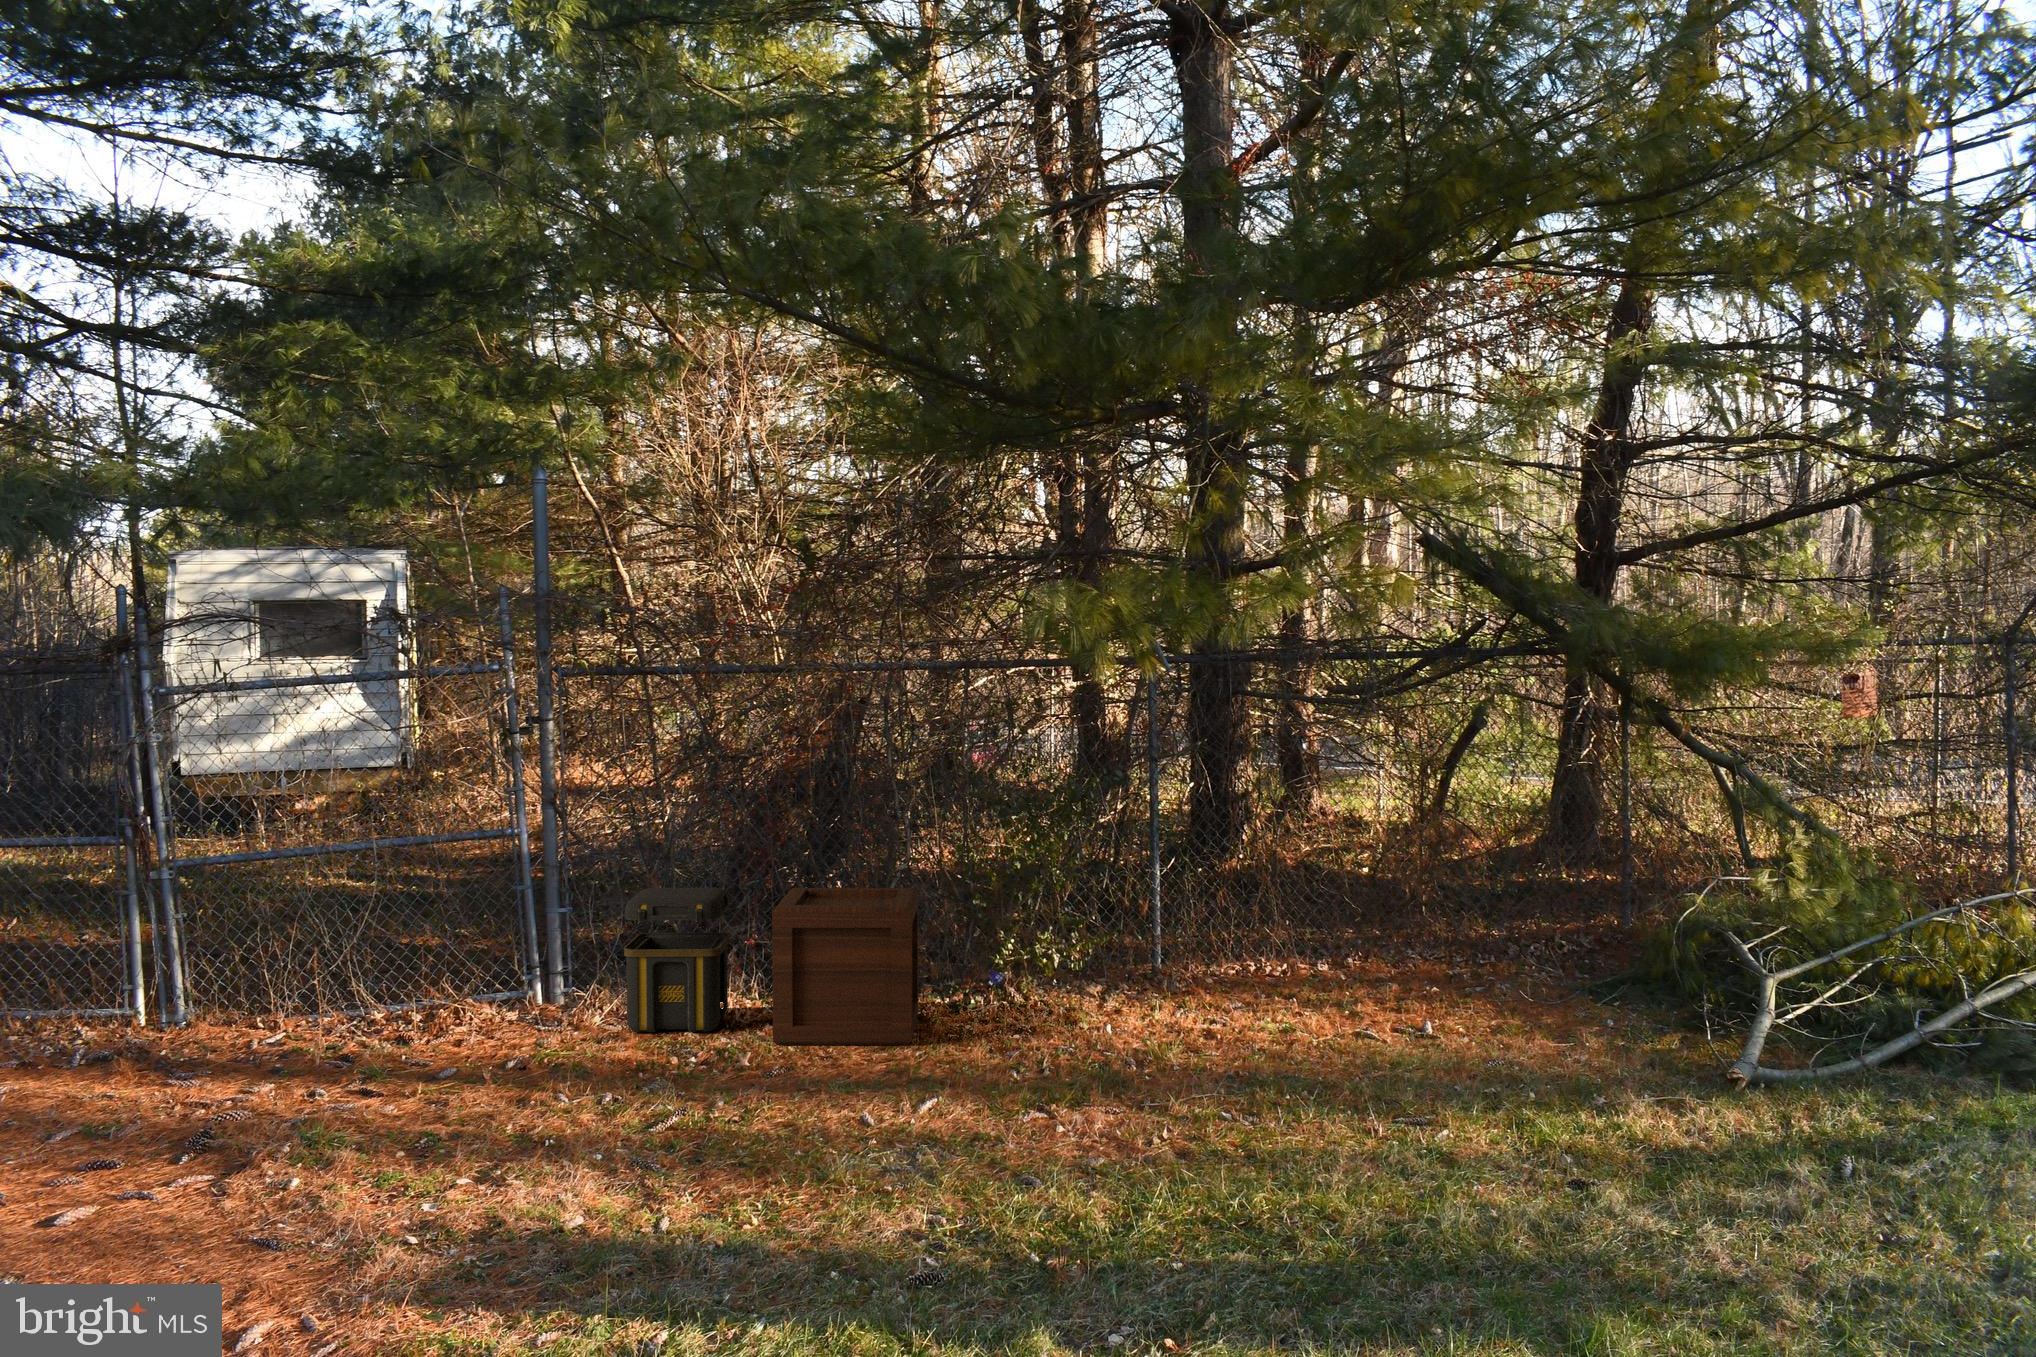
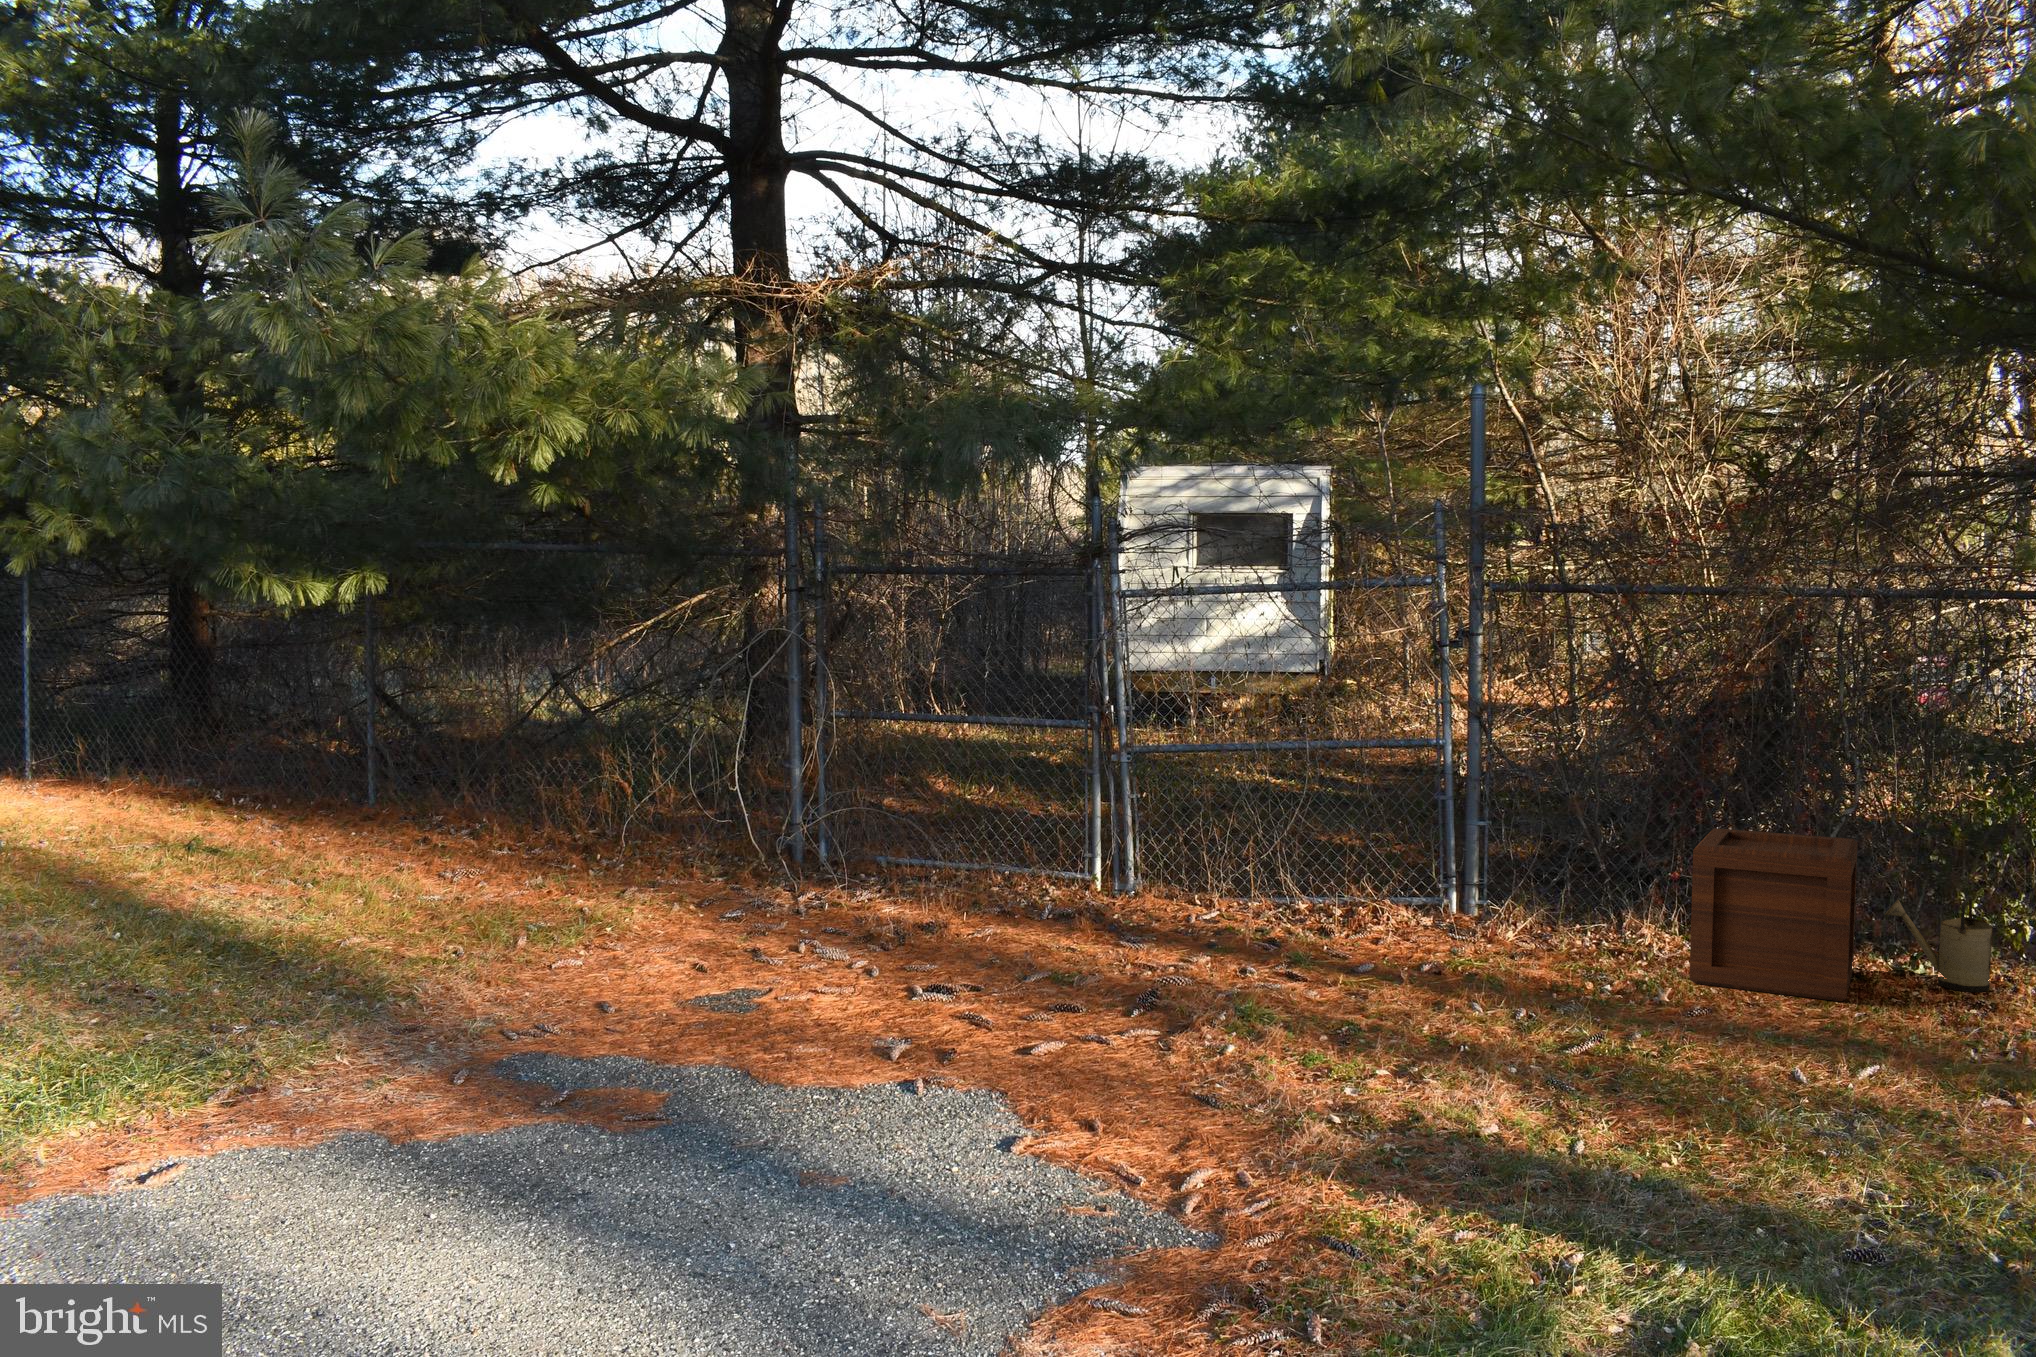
toolbox: present [624,888,731,1032] -> none [1538,817,1646,961]
watering can: none [943,934,1038,1021] -> present [1885,898,2003,992]

